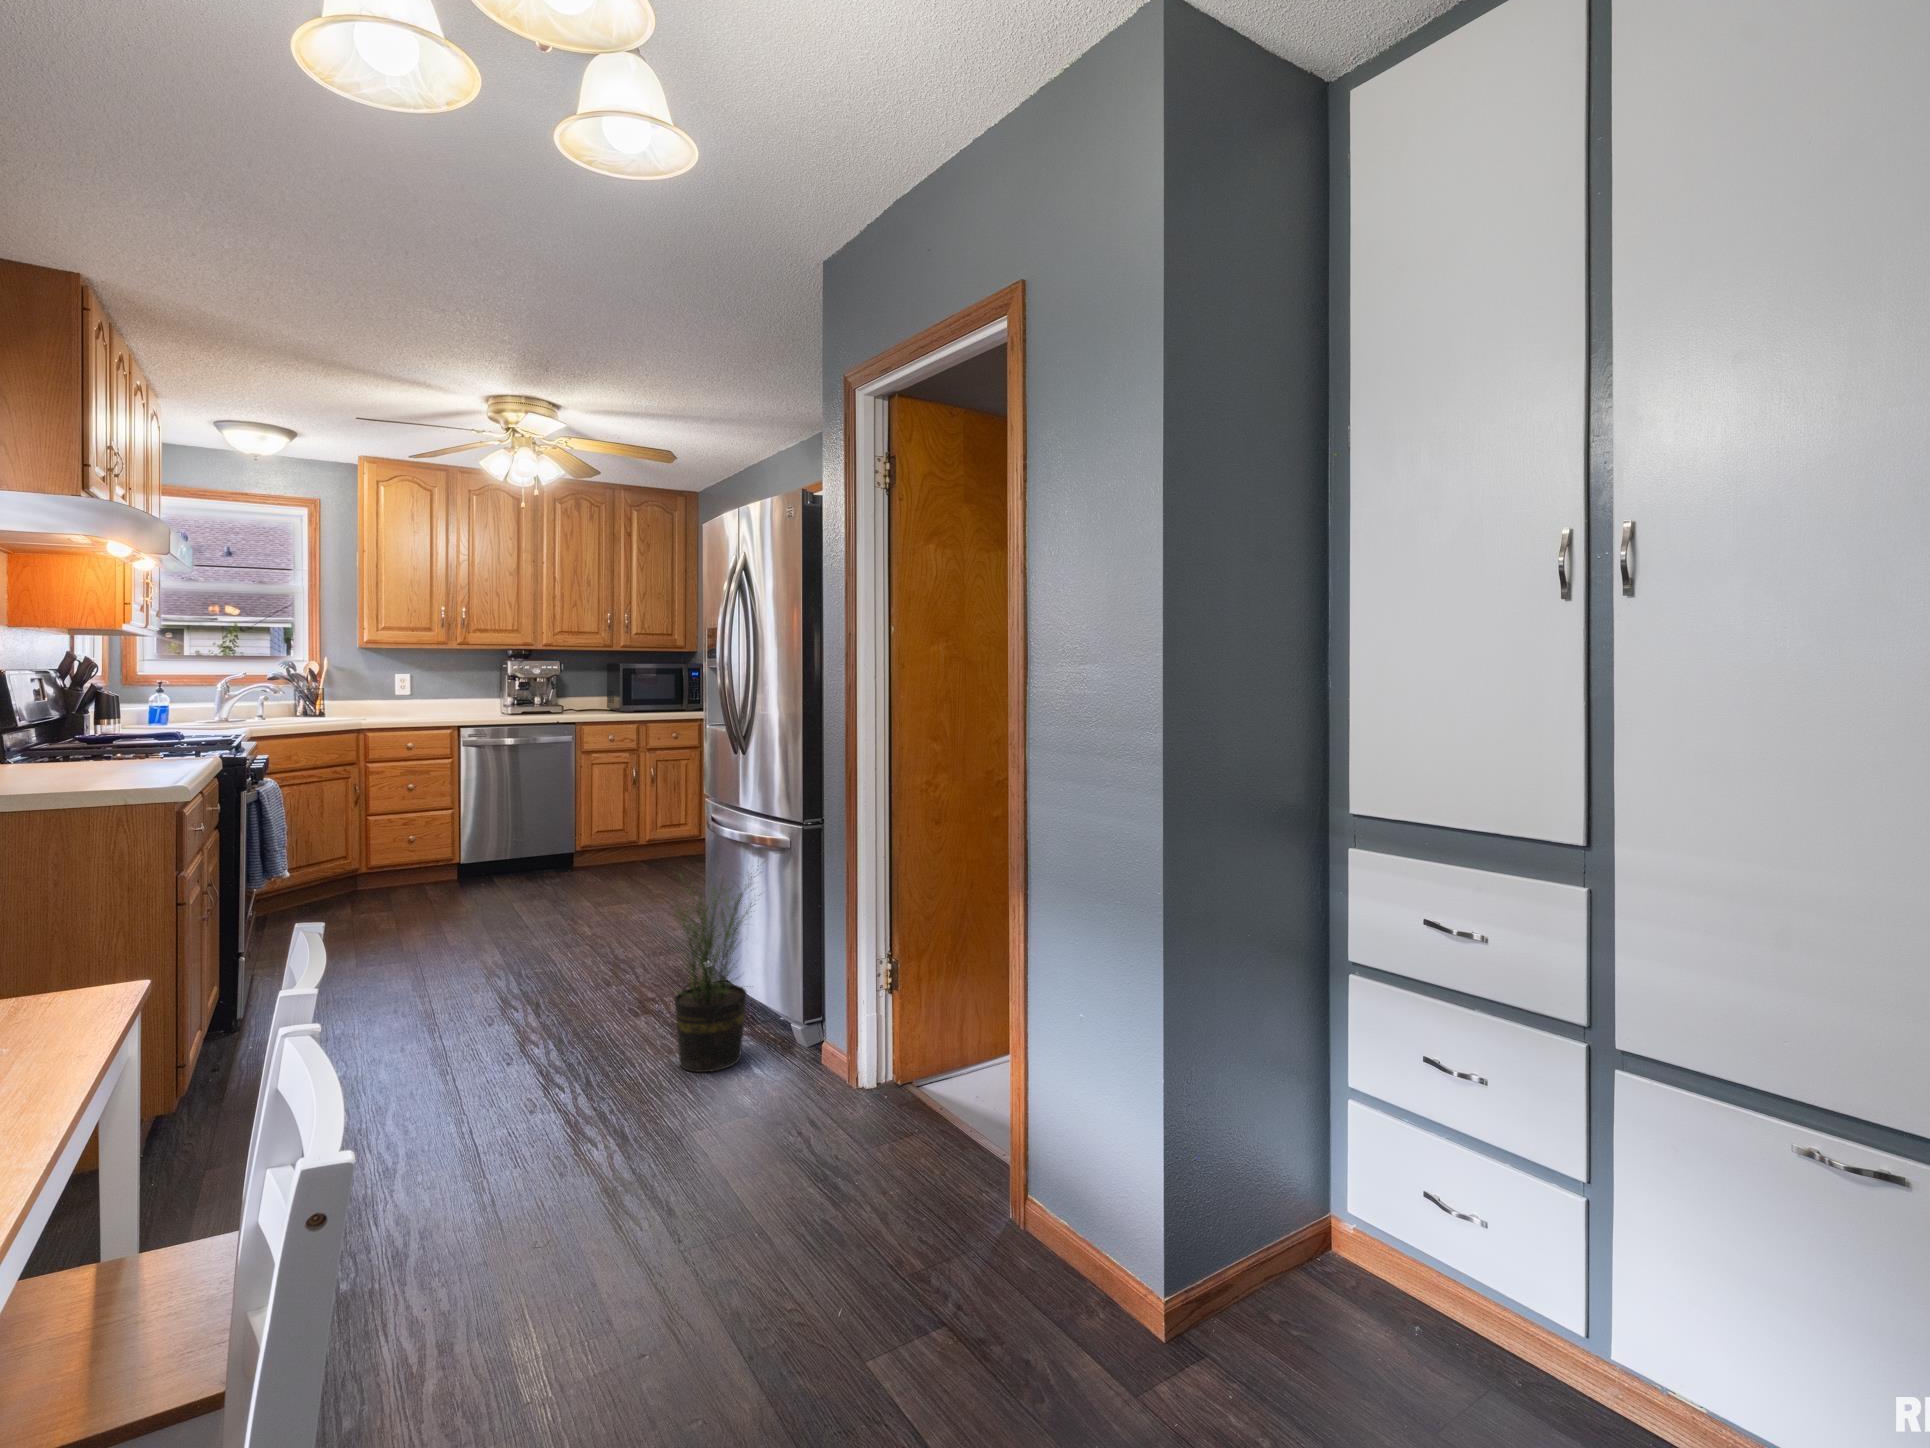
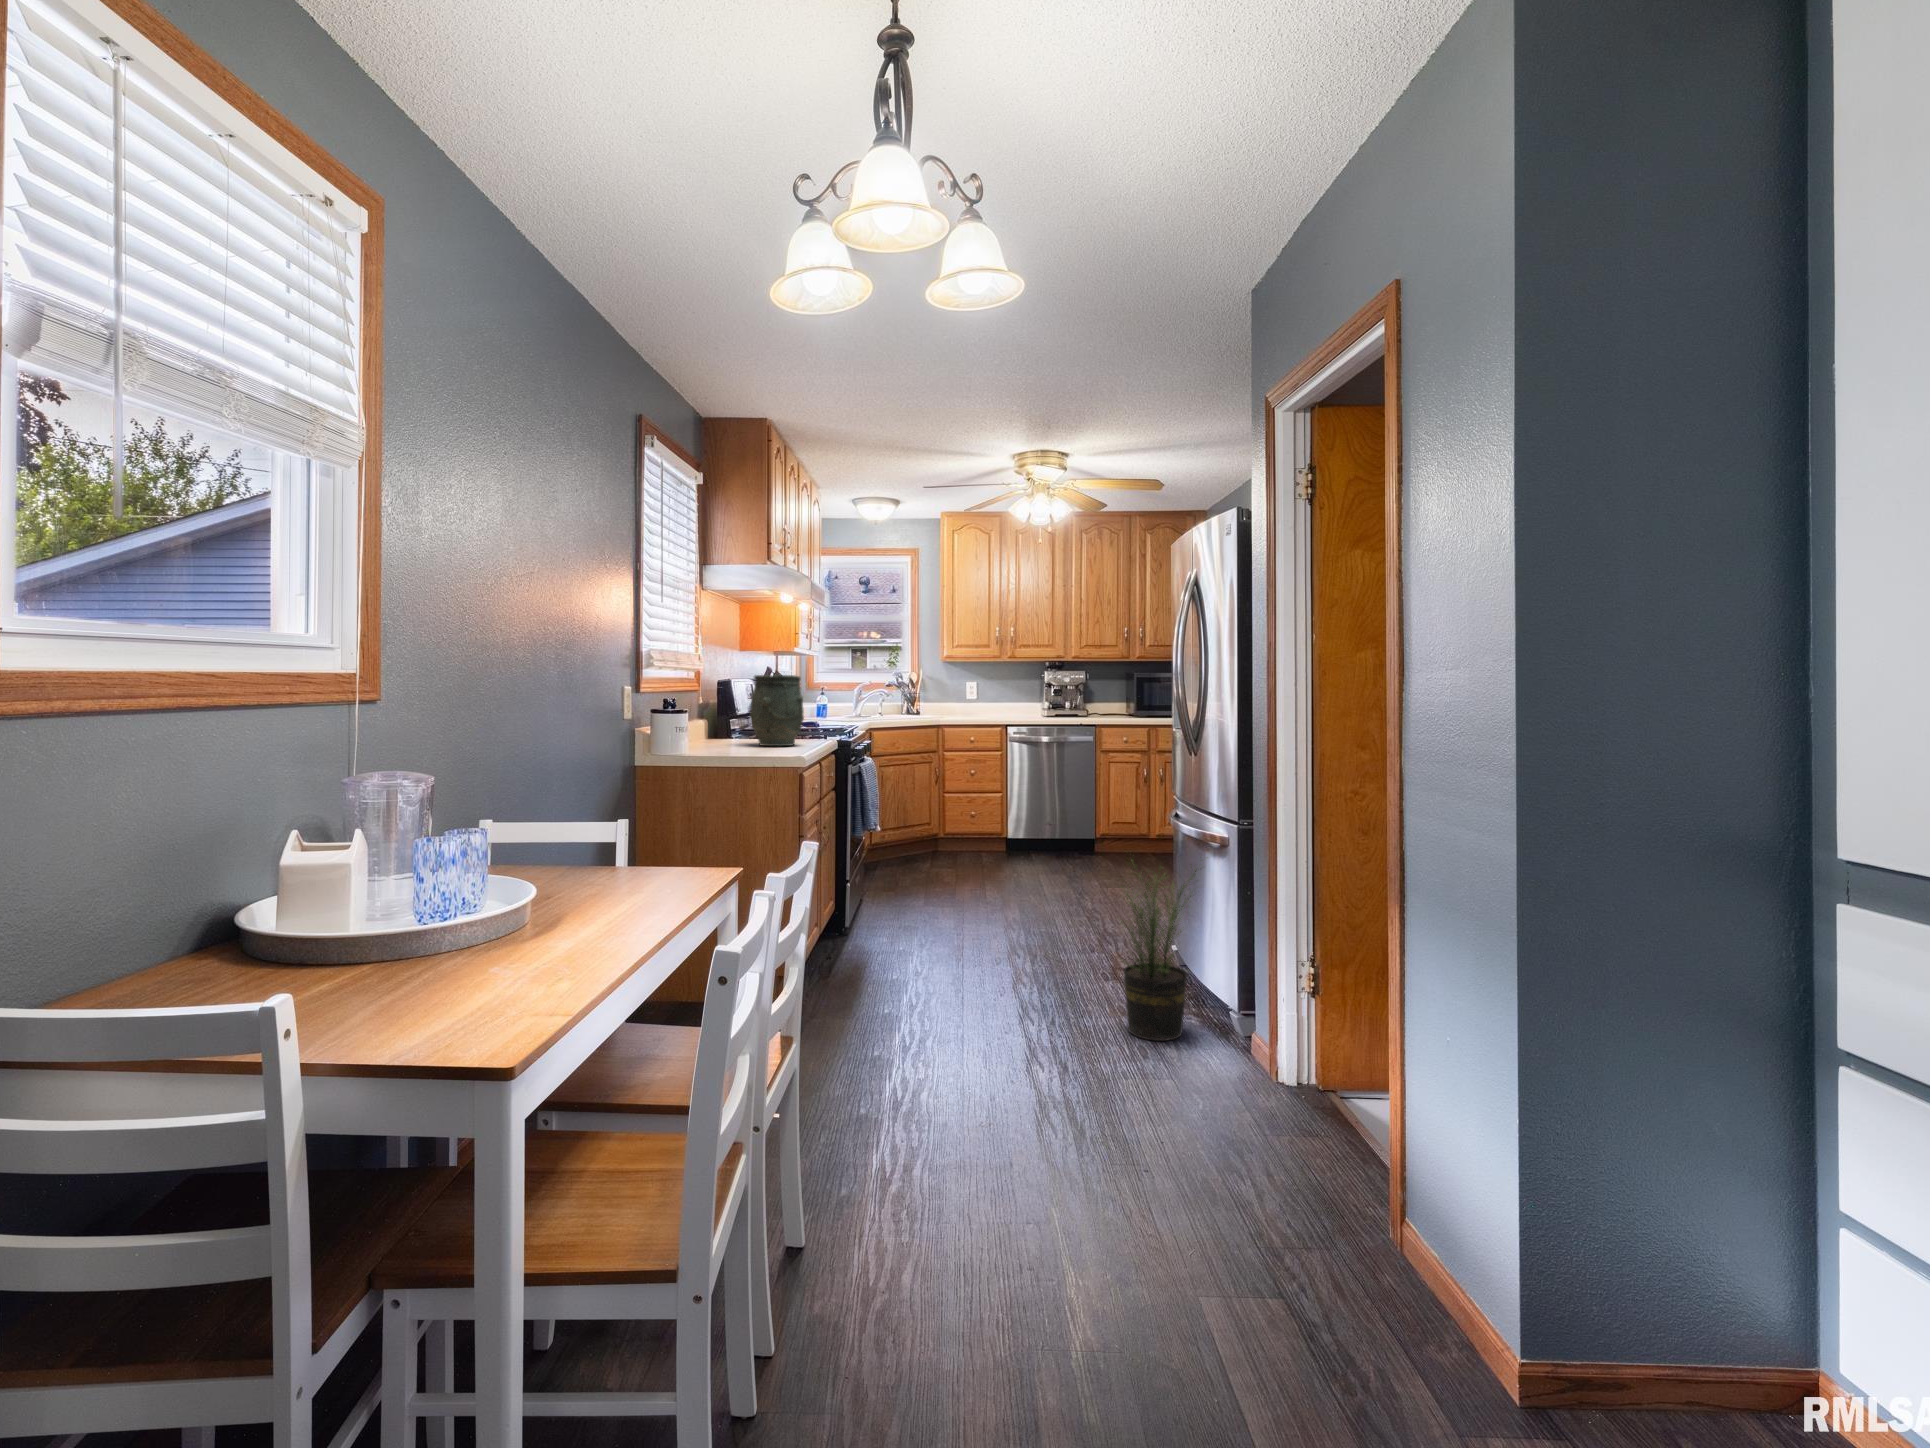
vase: none [56,663,167,771] -> present [750,675,804,746]

